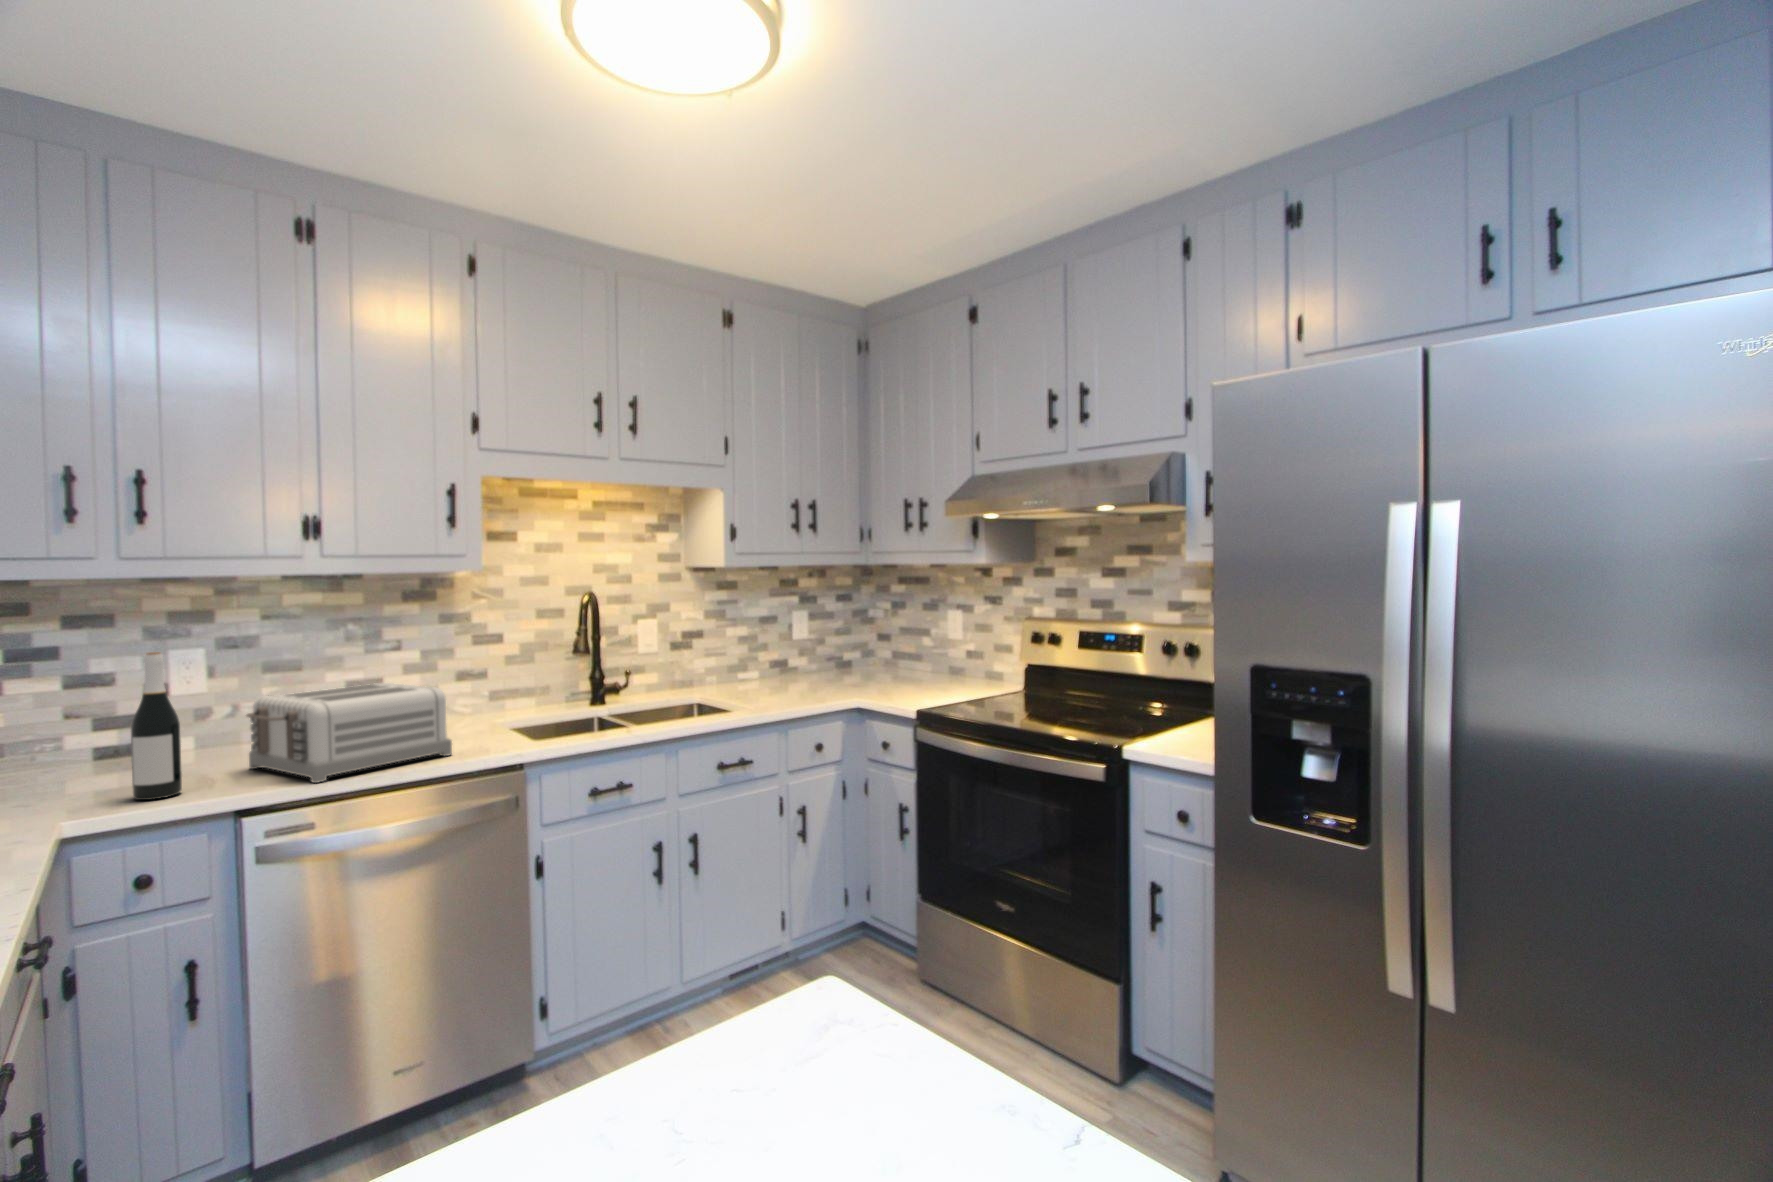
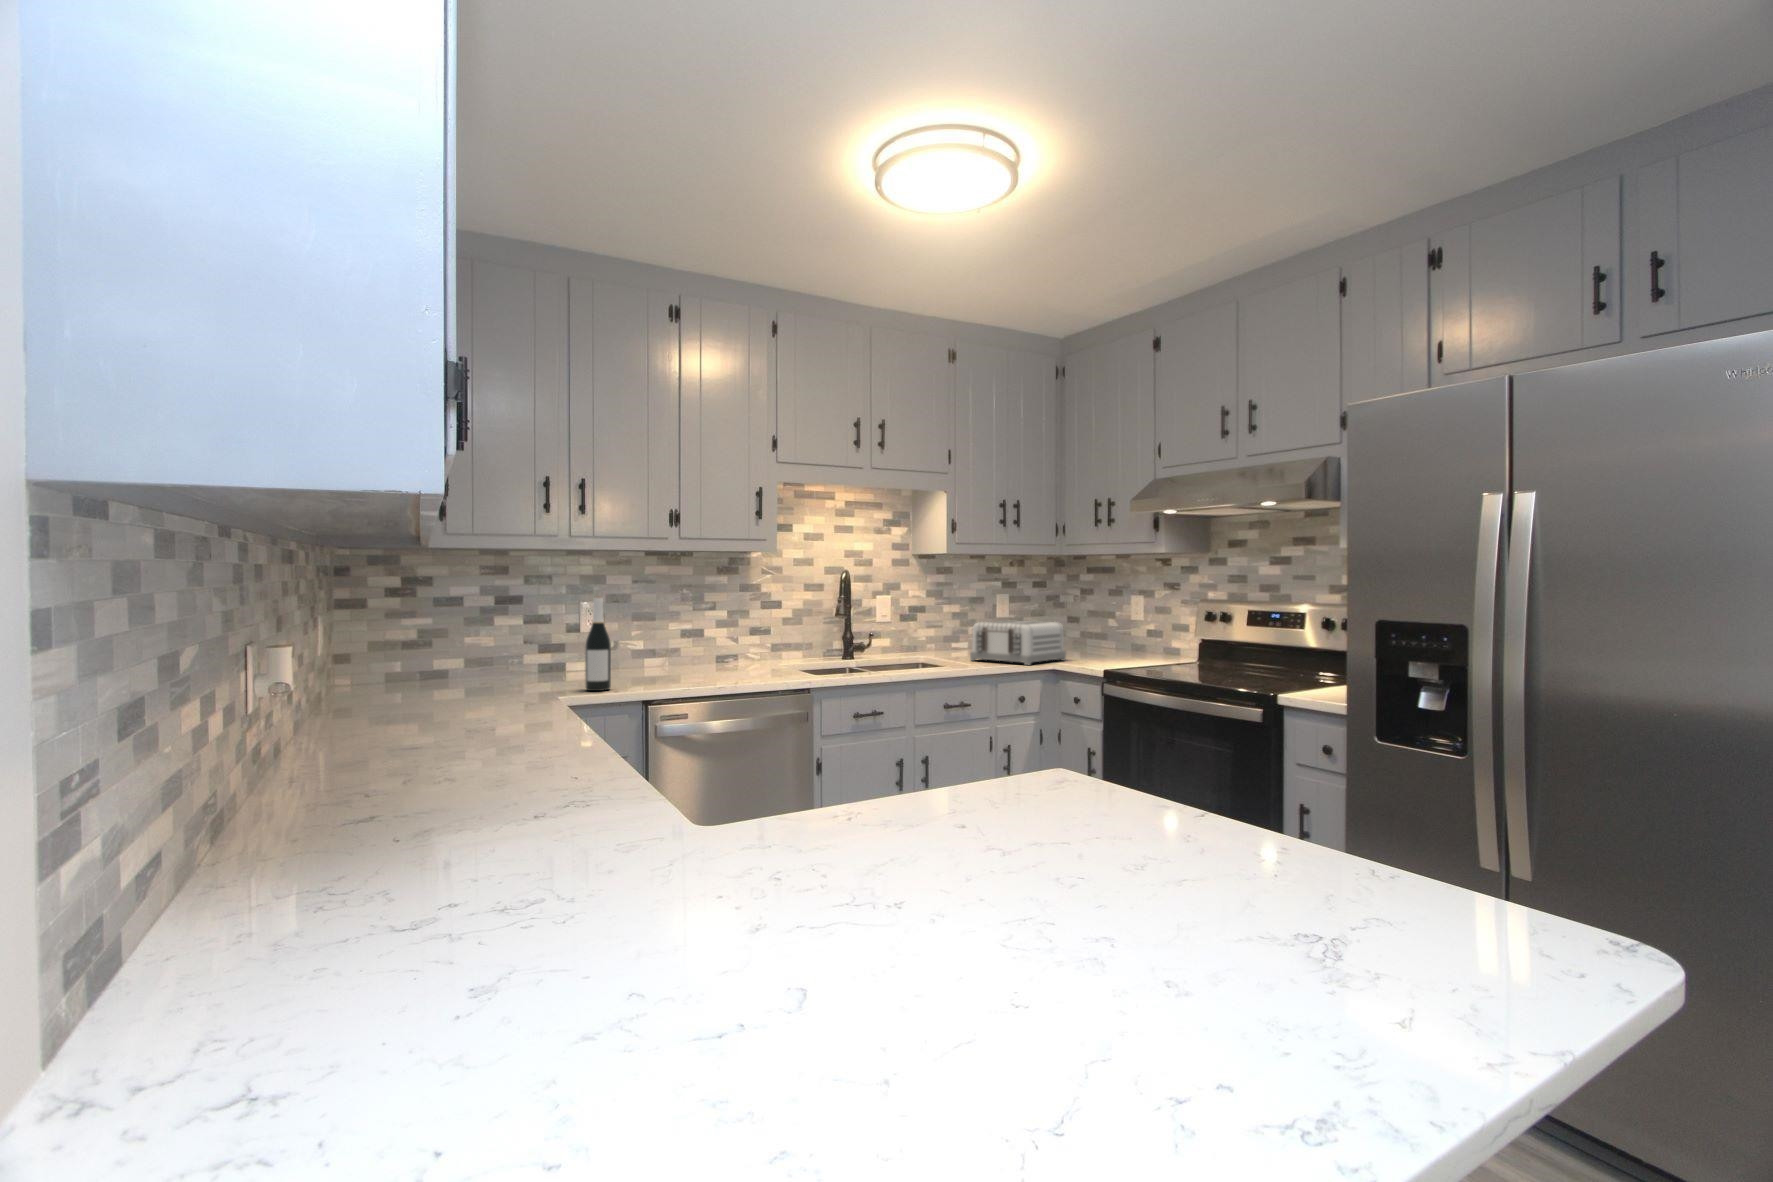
toaster: present [247,683,452,783] -> present [970,621,1066,665]

